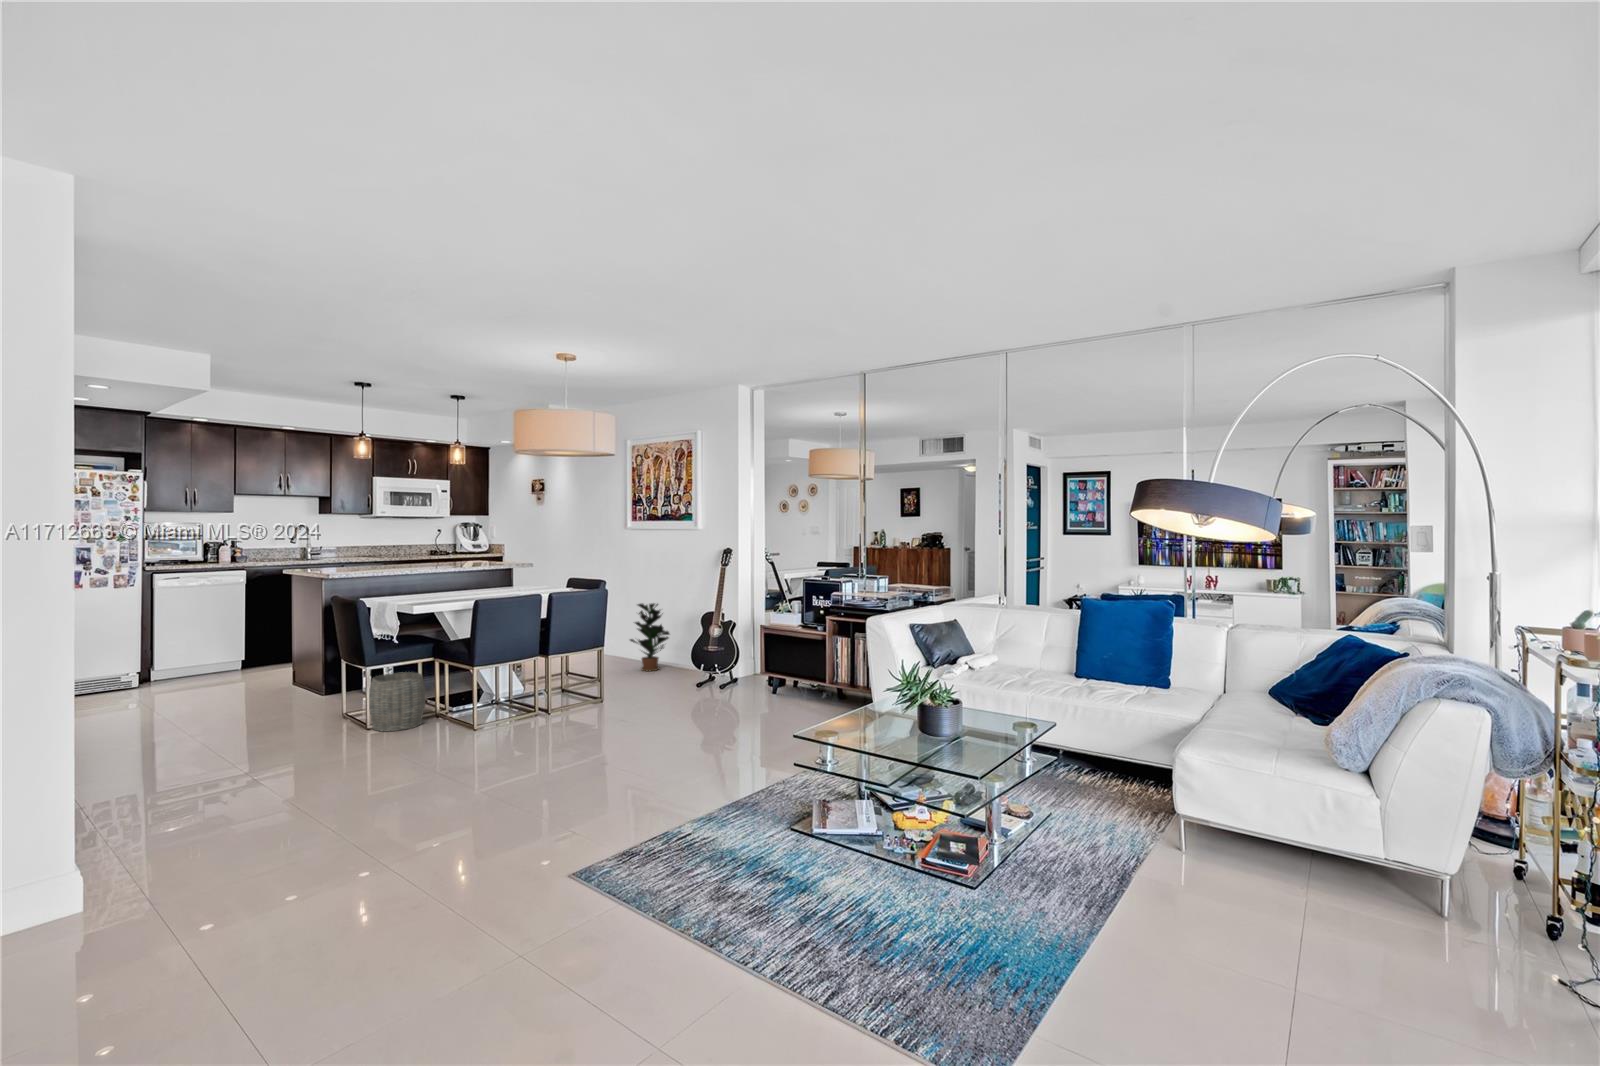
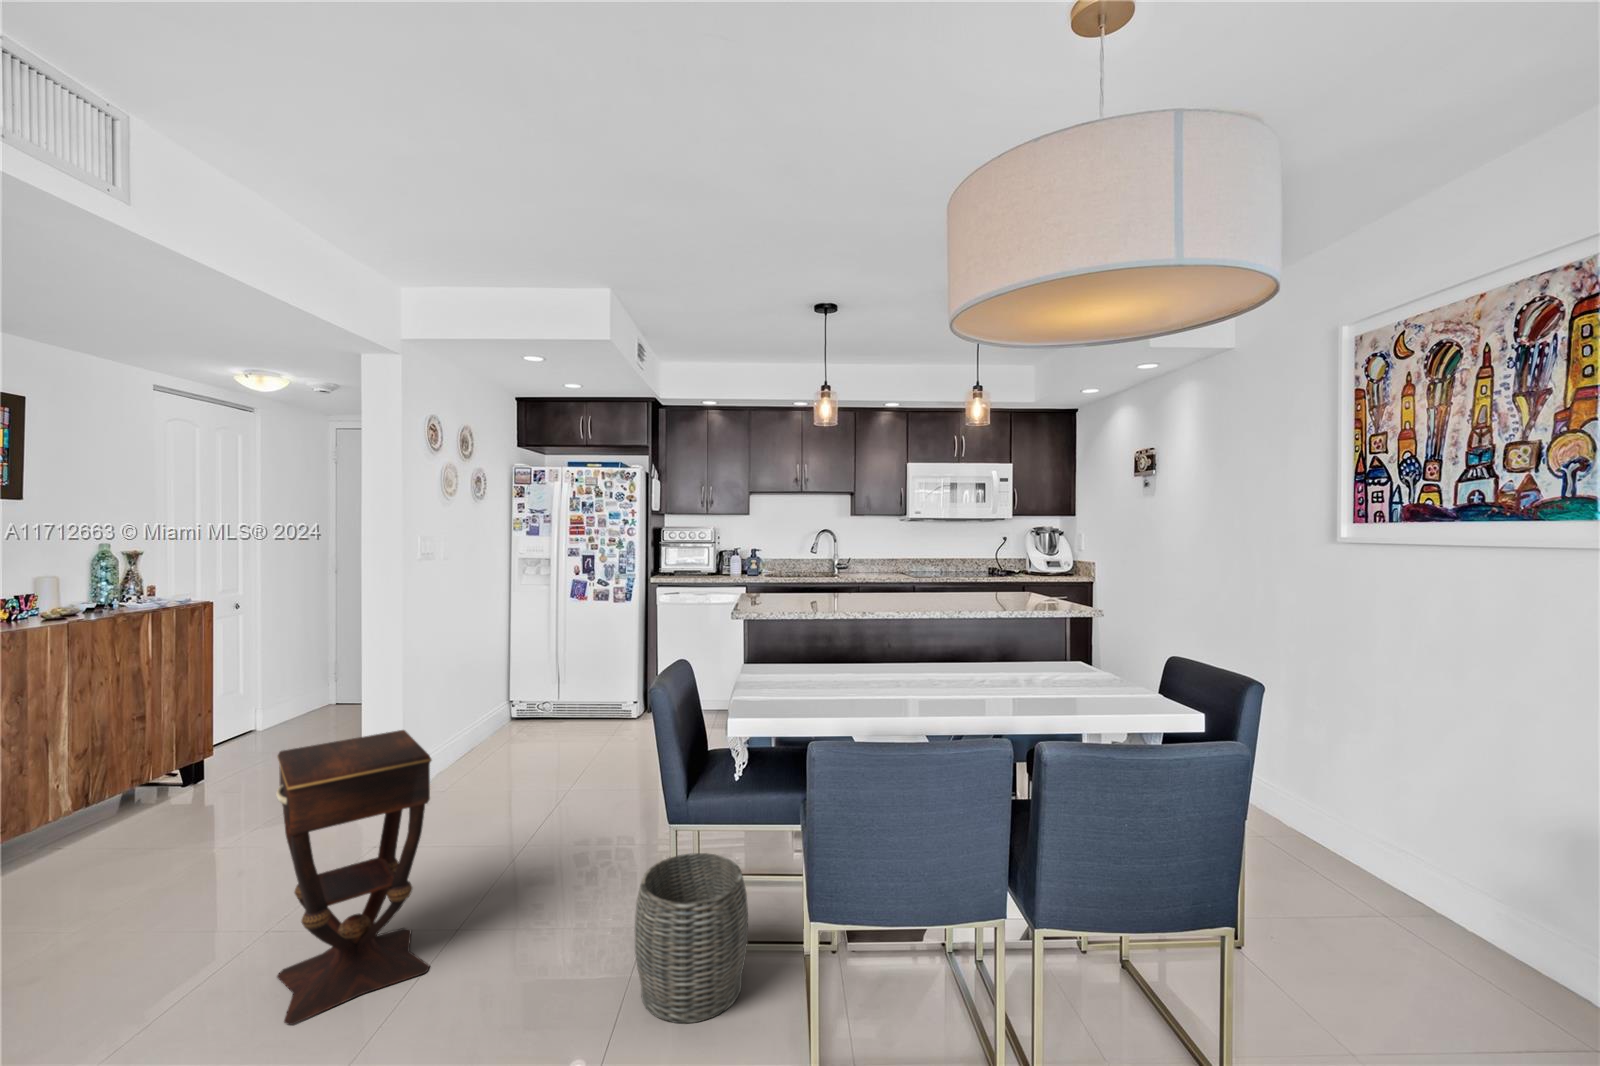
potted plant: present [630,603,669,671] -> none [1339,751,1498,965]
side table: none [139,639,251,773] -> present [276,730,432,1025]

